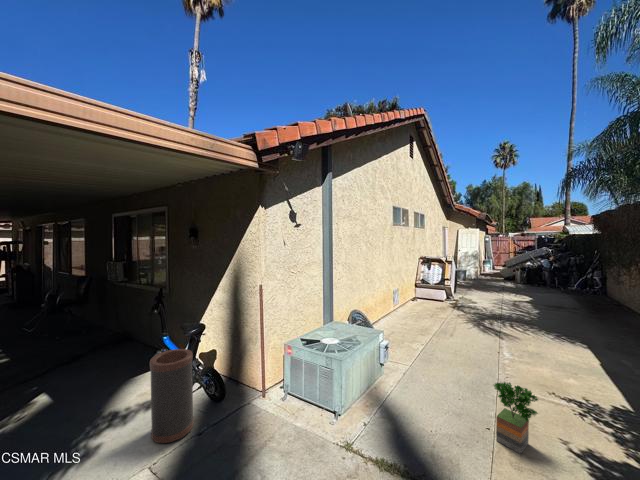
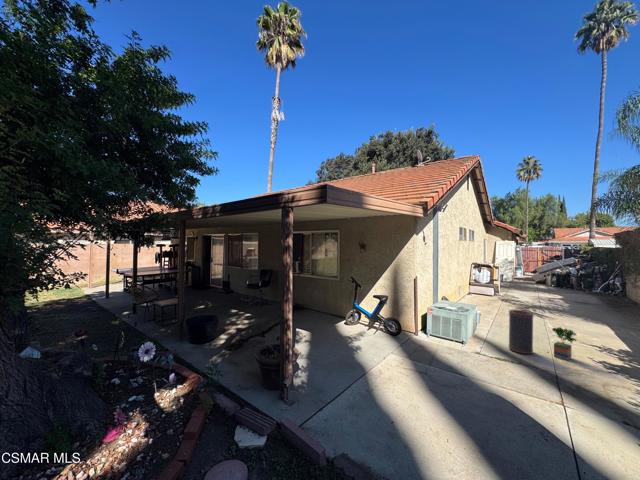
trash can: present [150,349,194,443] -> present [509,310,533,354]

